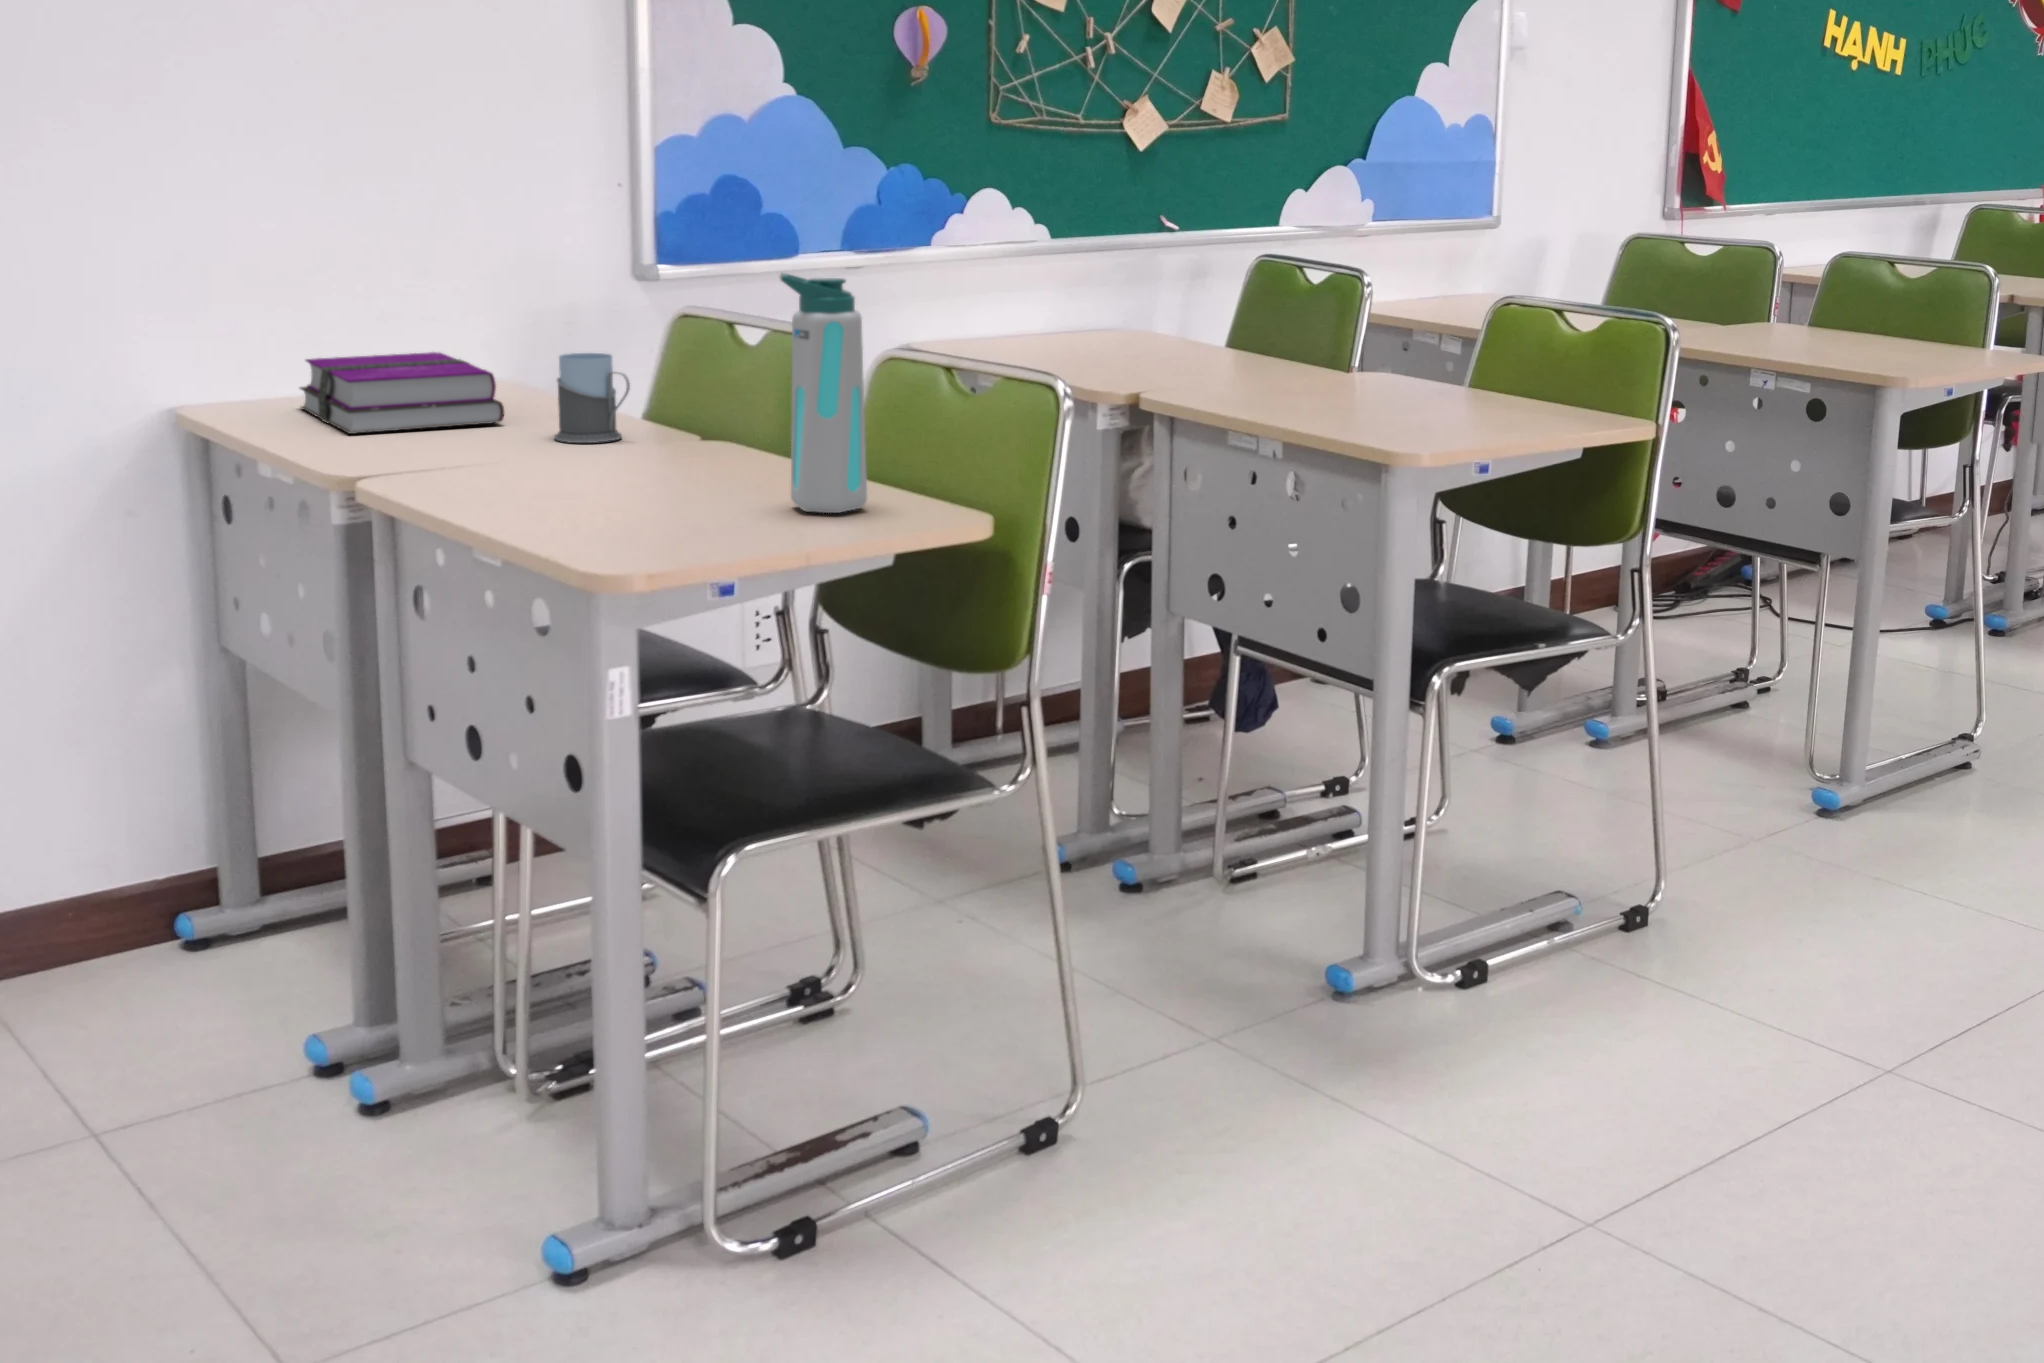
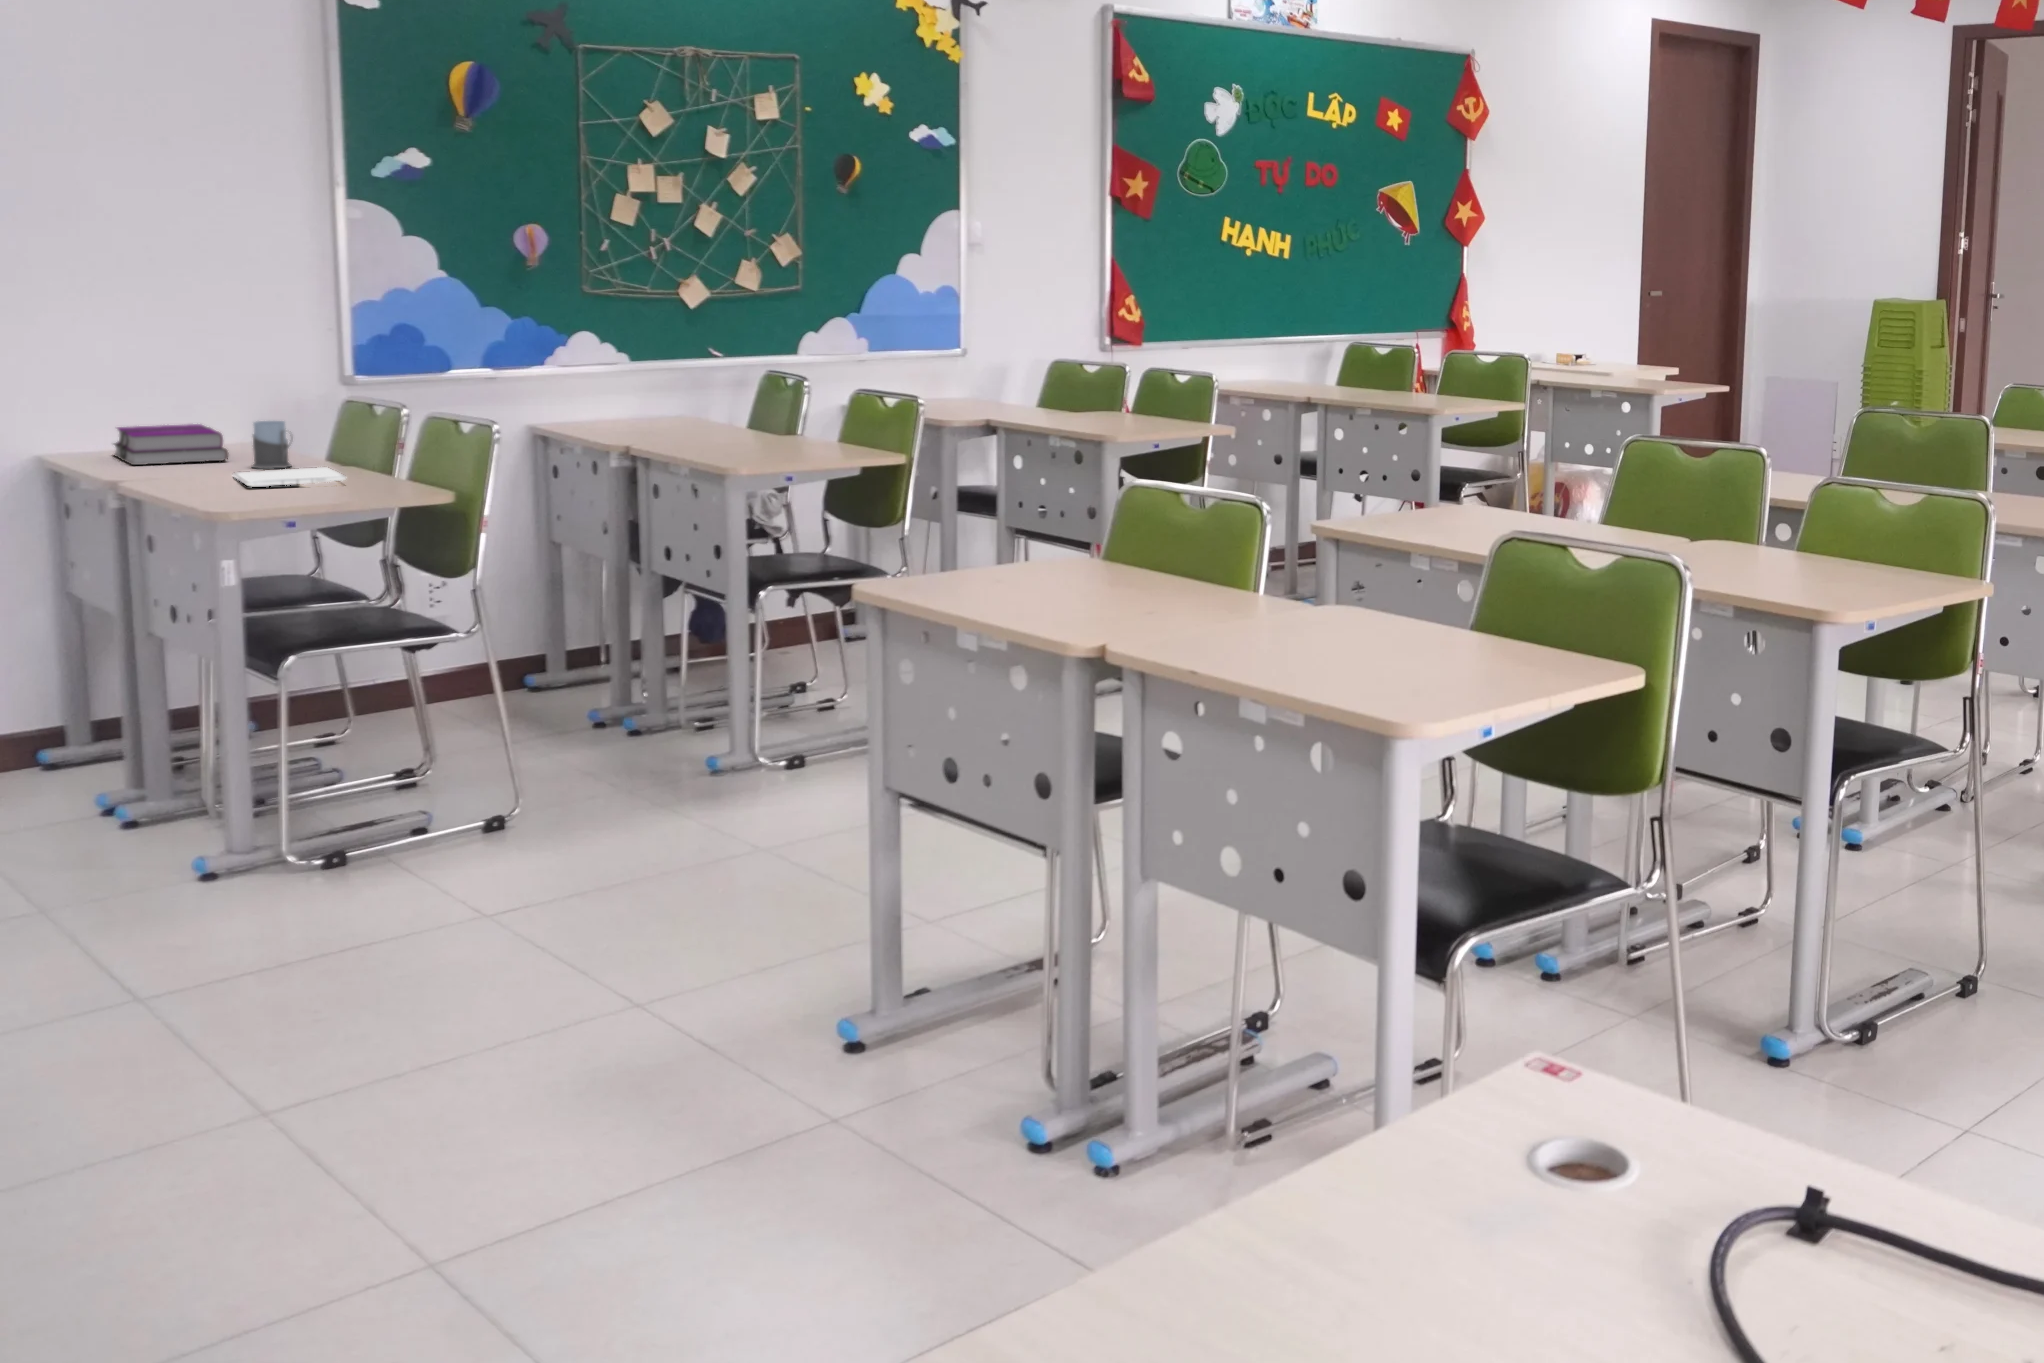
water bottle: present [780,273,867,513] -> none [336,373,388,493]
tablet: none [544,444,768,496] -> present [233,467,346,487]

